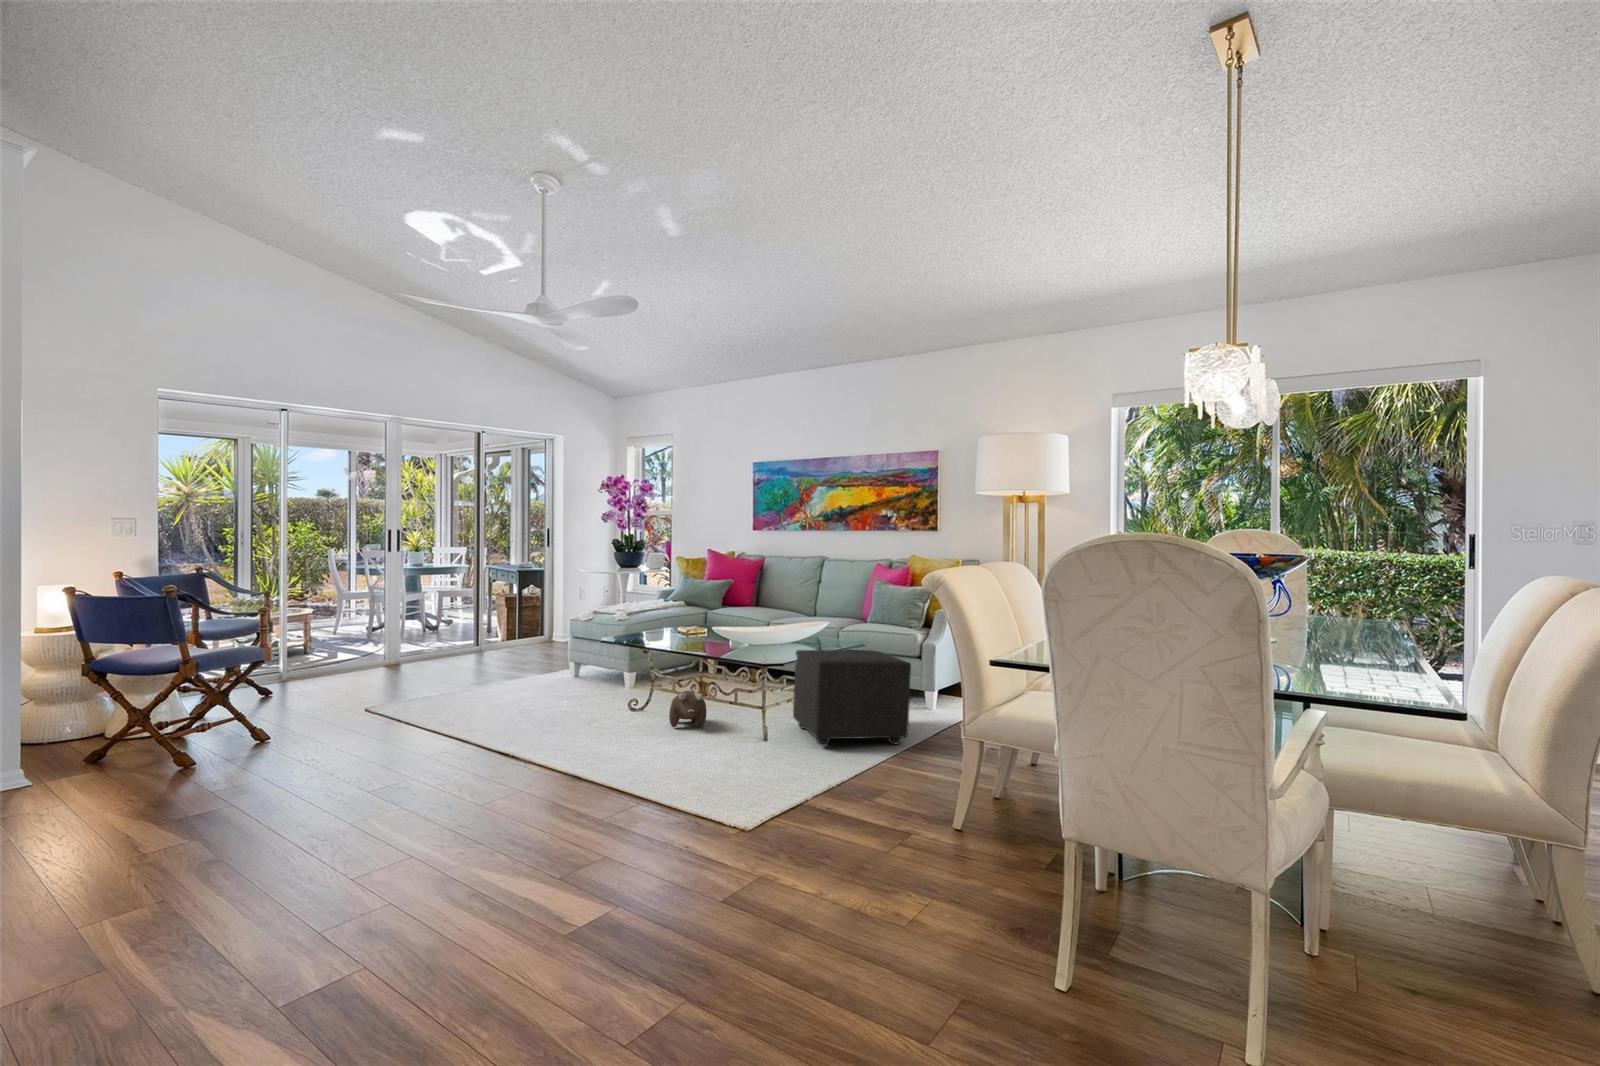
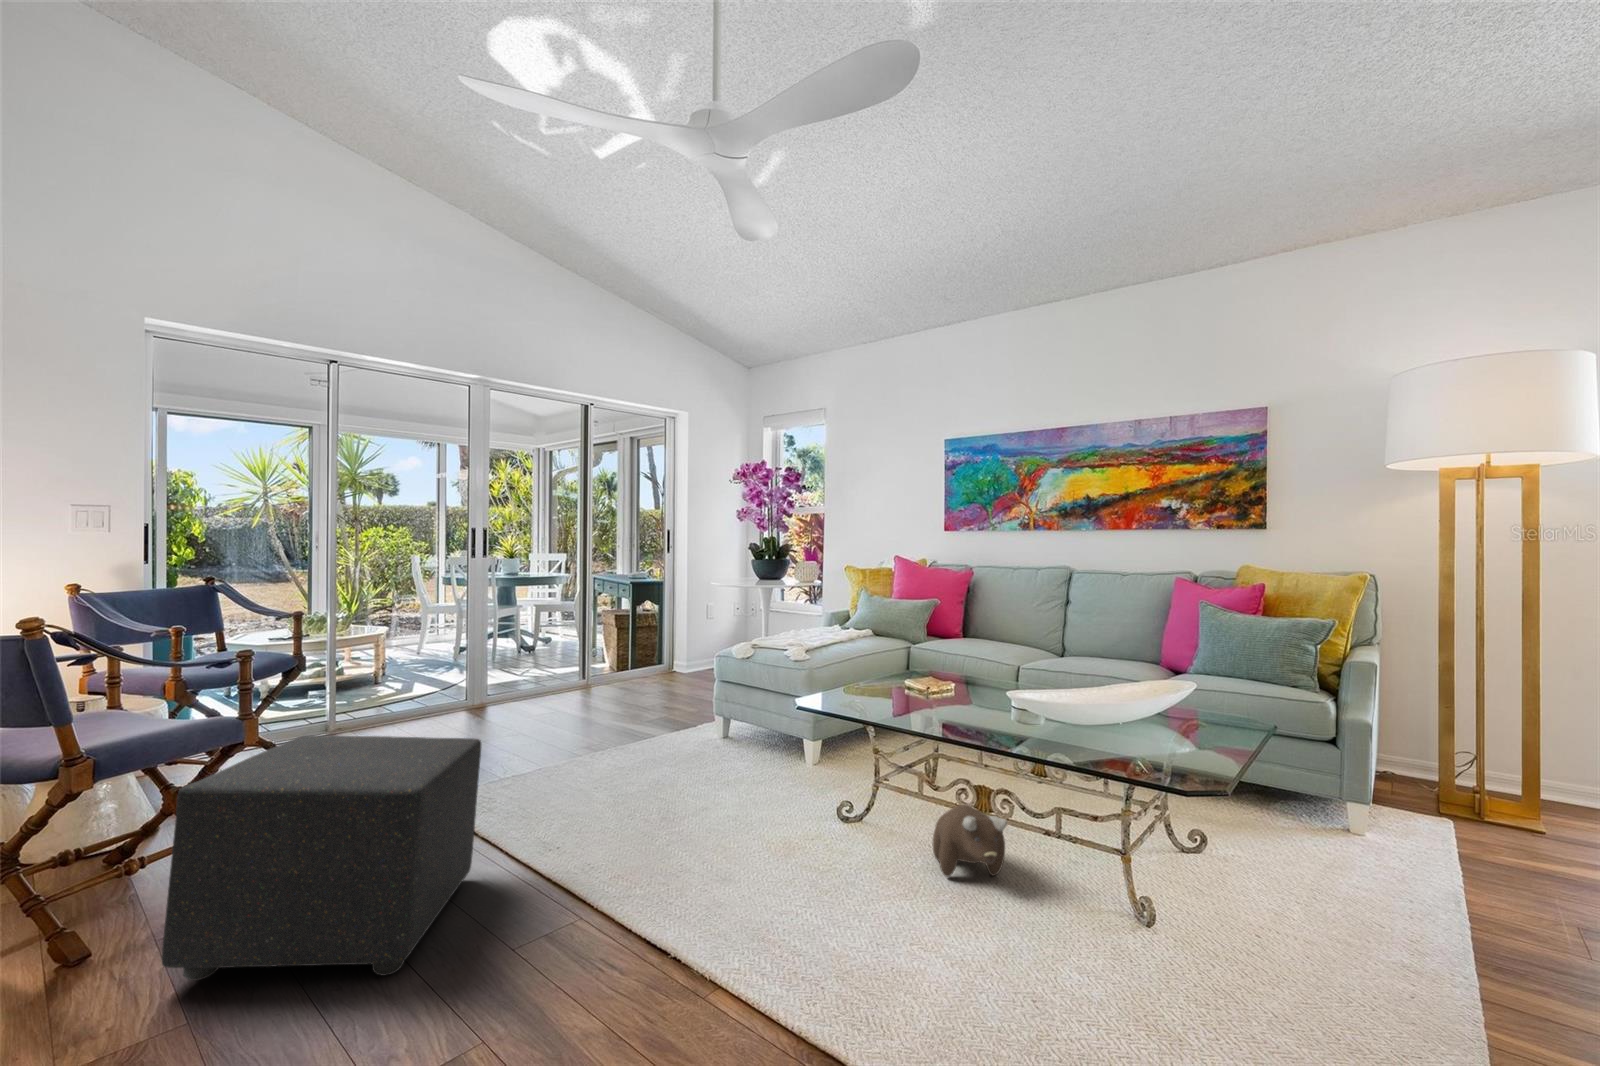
ottoman: present [793,650,911,746] -> present [162,735,481,980]

